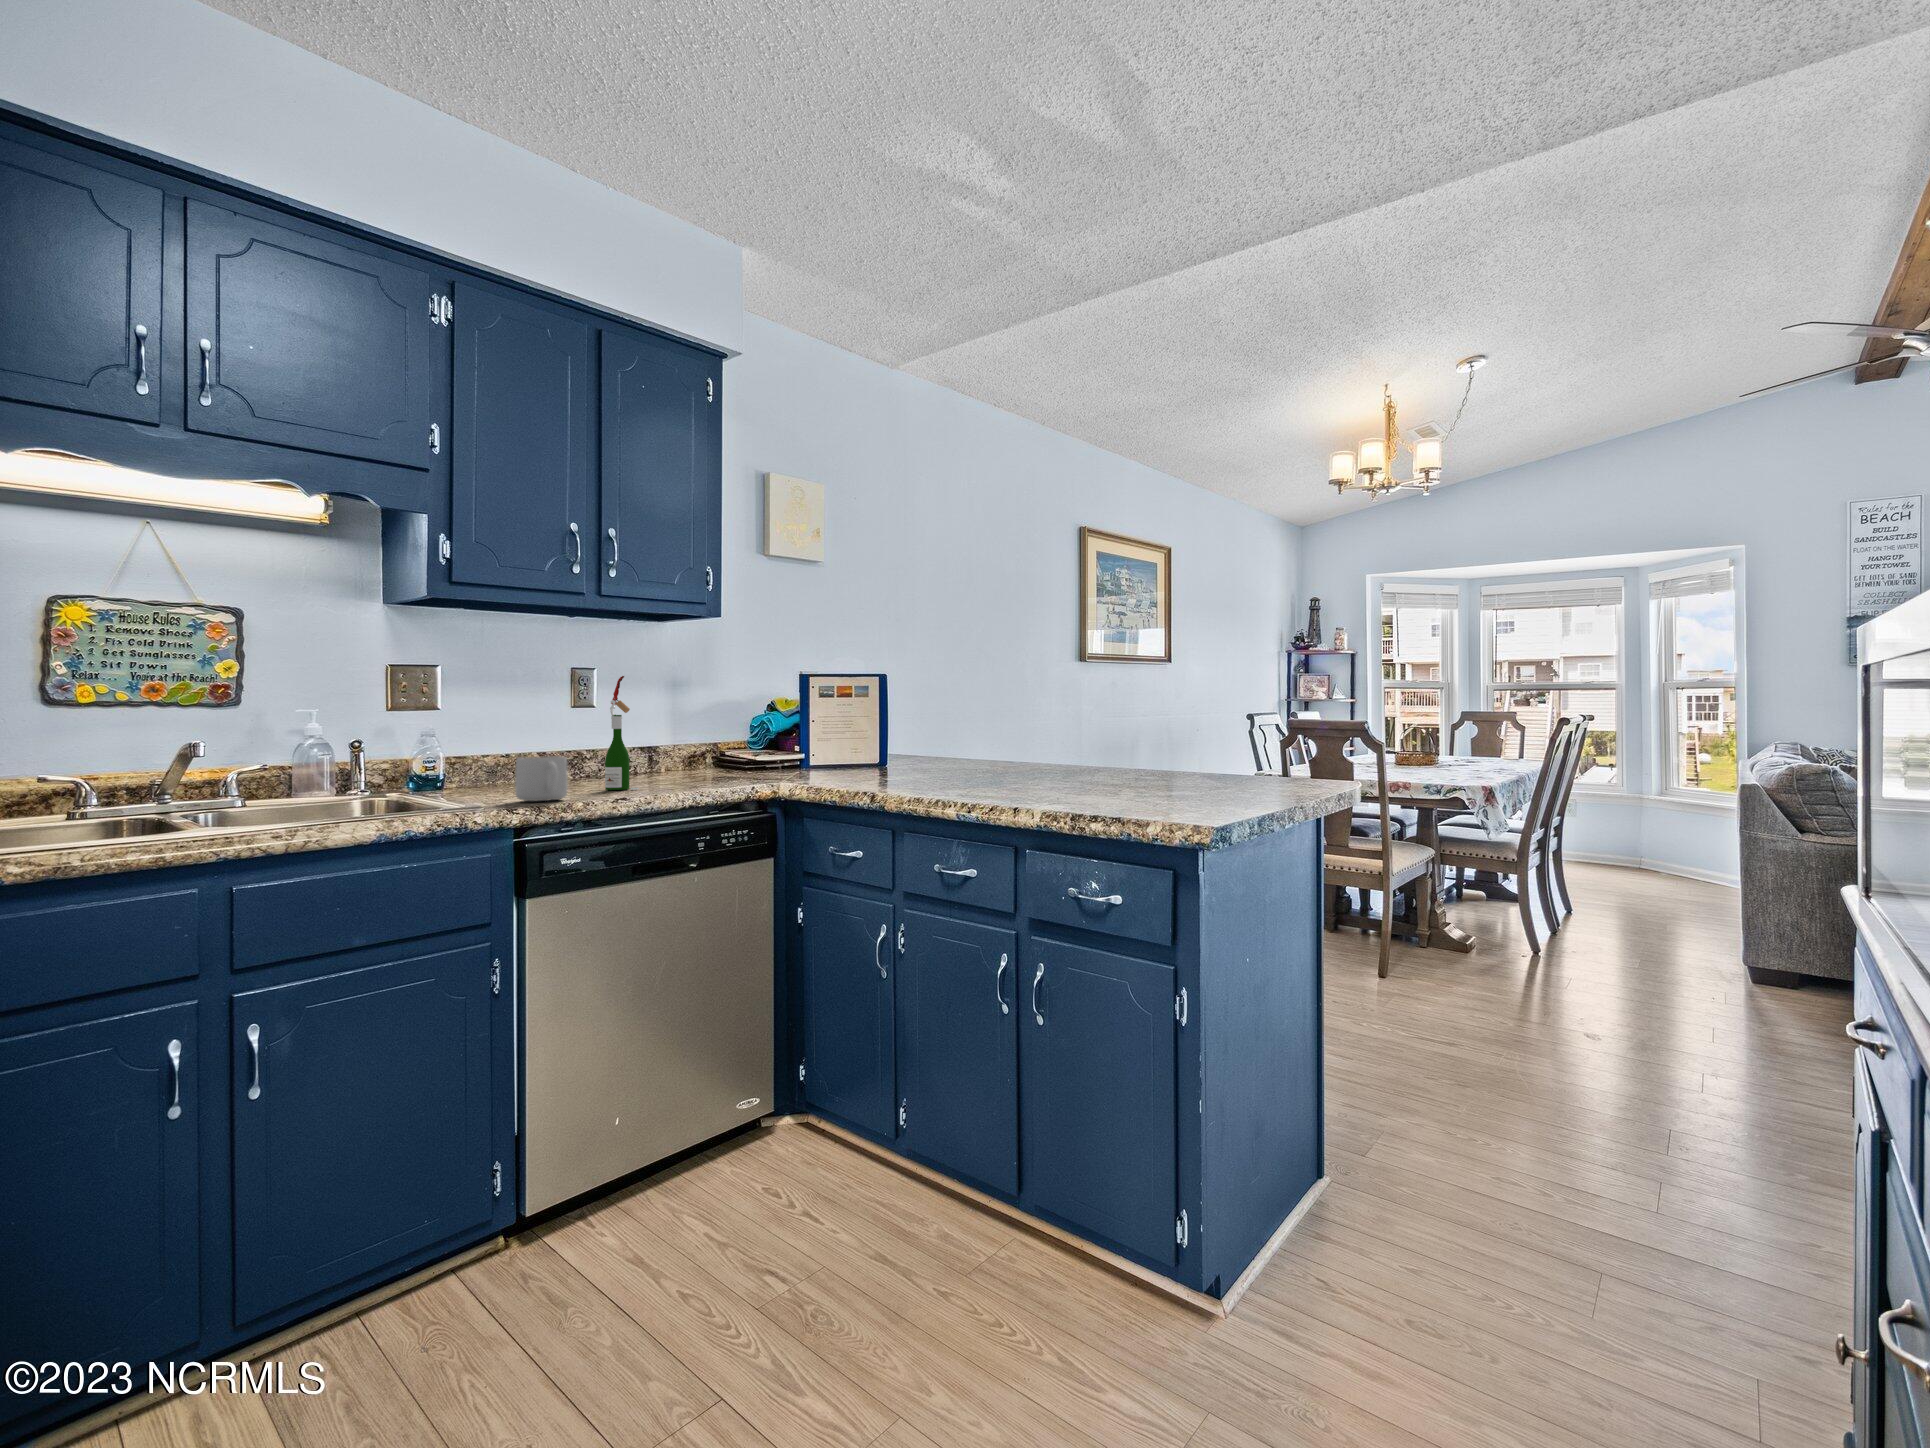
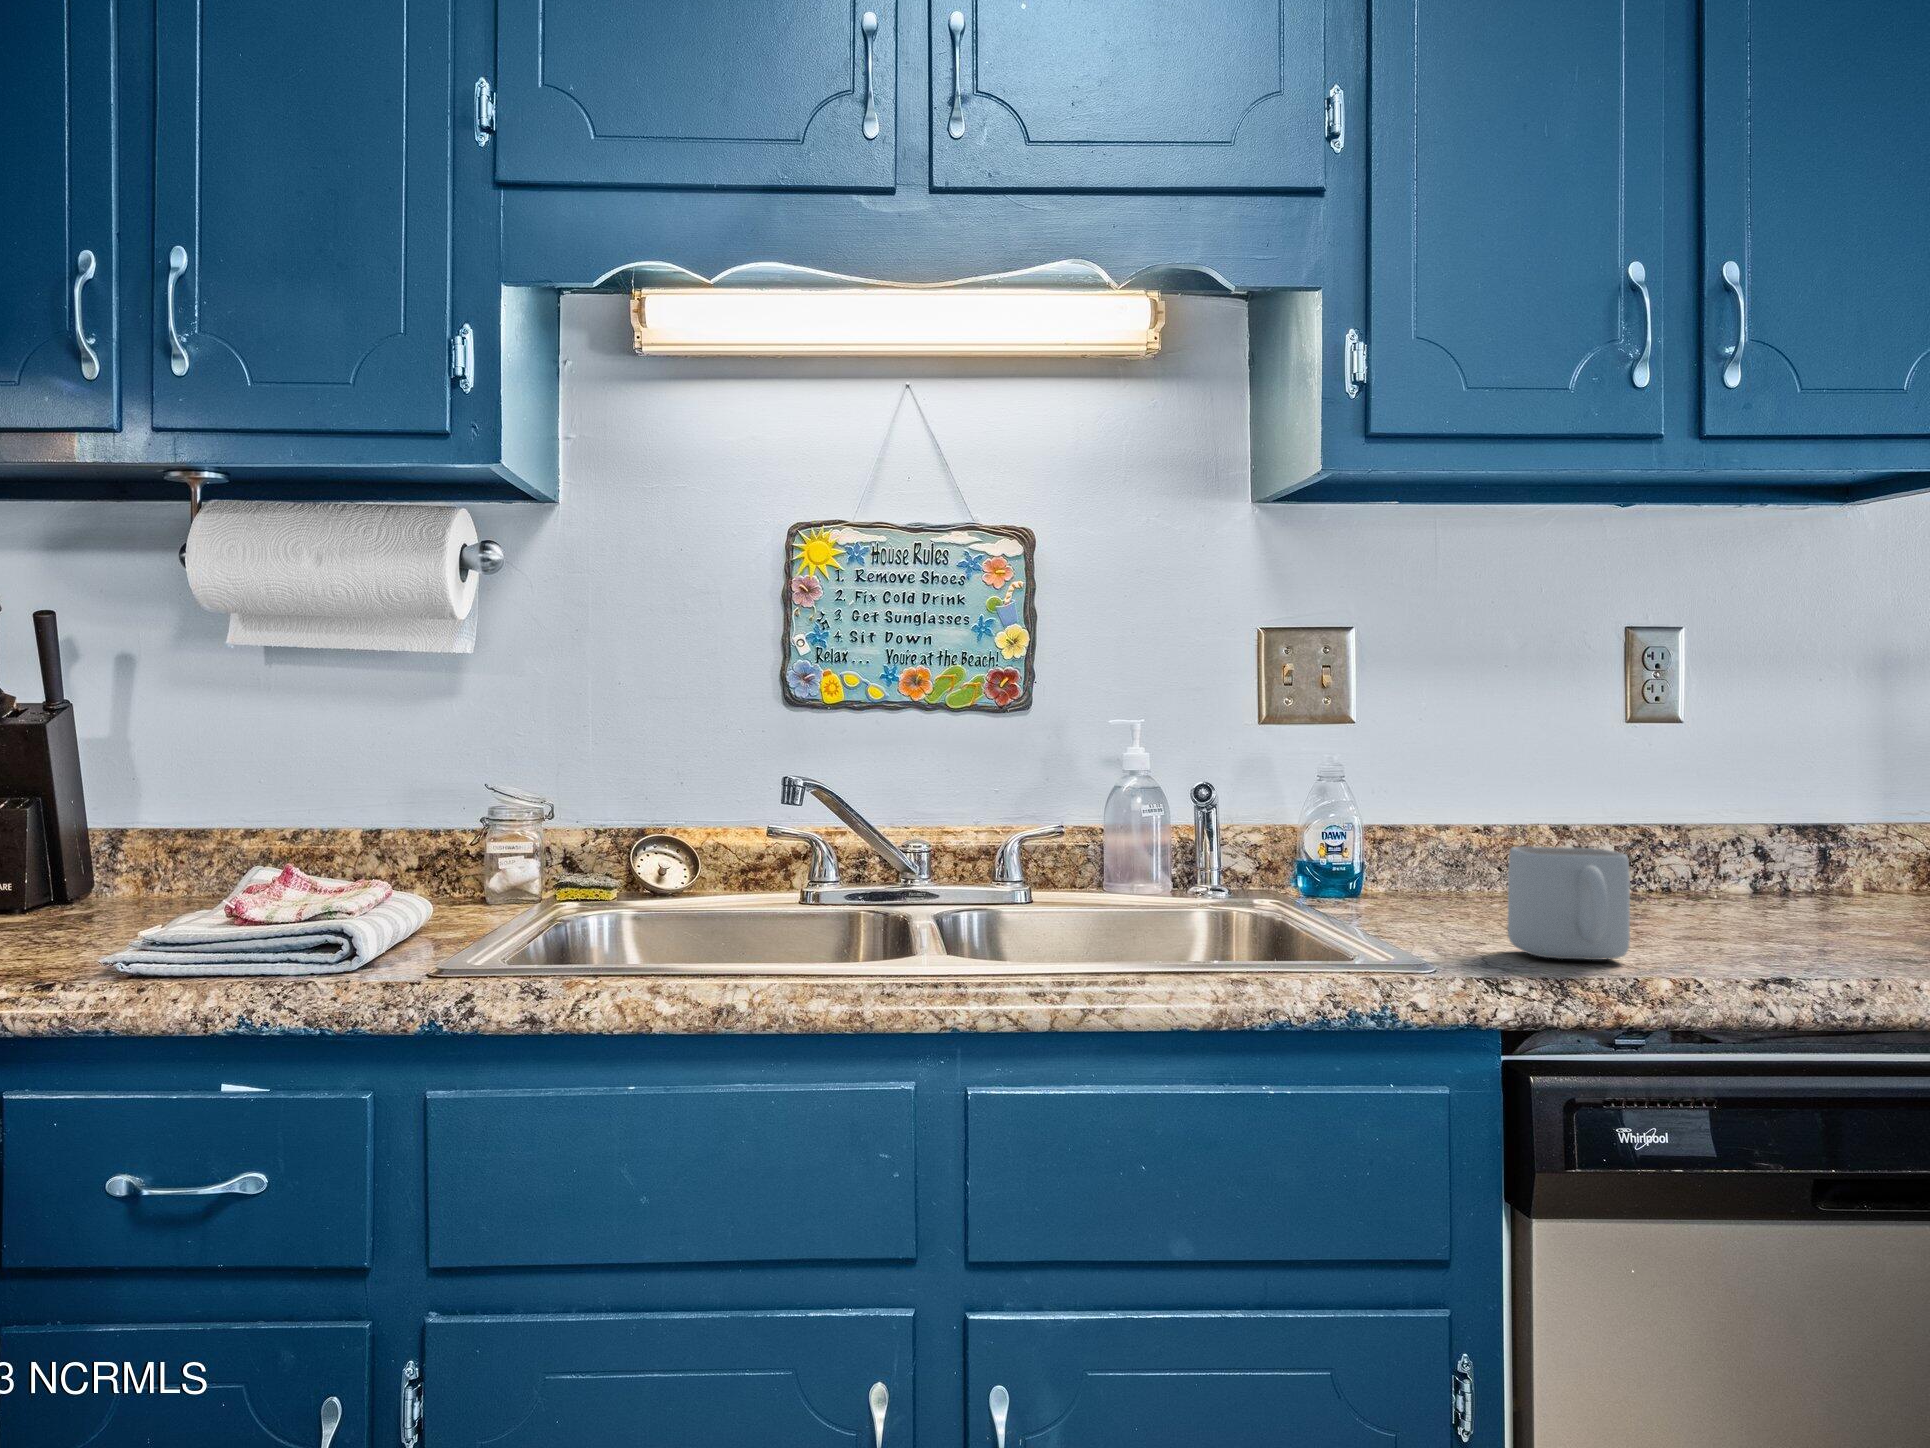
wine bottle: present [605,676,639,790] -> none [1717,652,1806,945]

